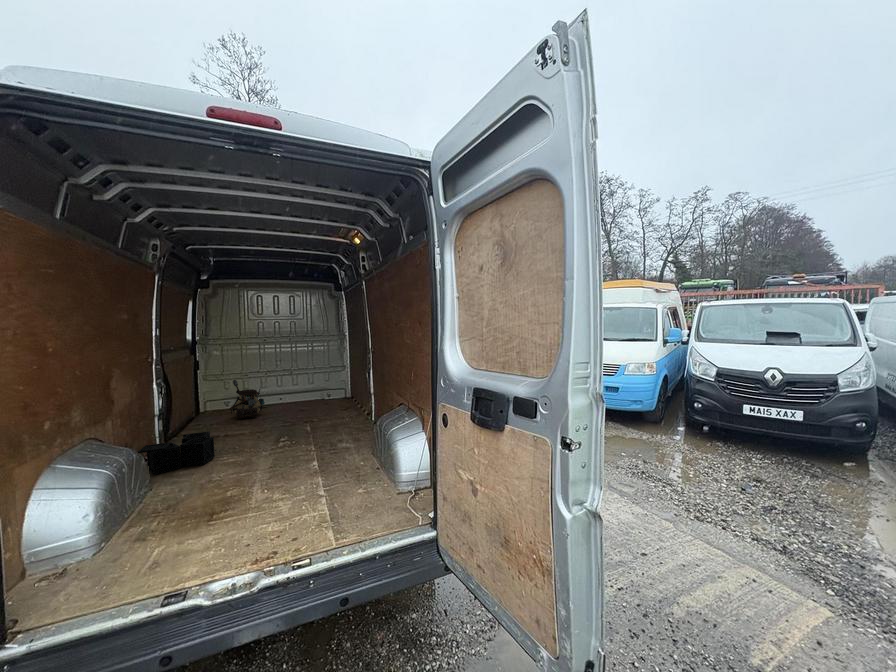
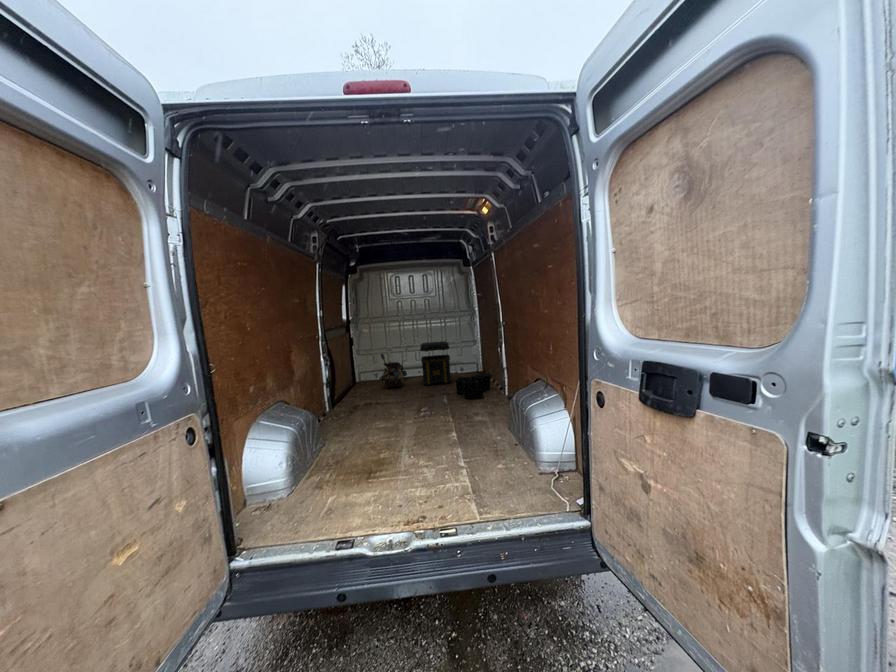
toolbox: none [282,367,315,414] -> present [420,341,451,385]
storage bin: present [138,431,220,475] -> present [456,373,492,399]

